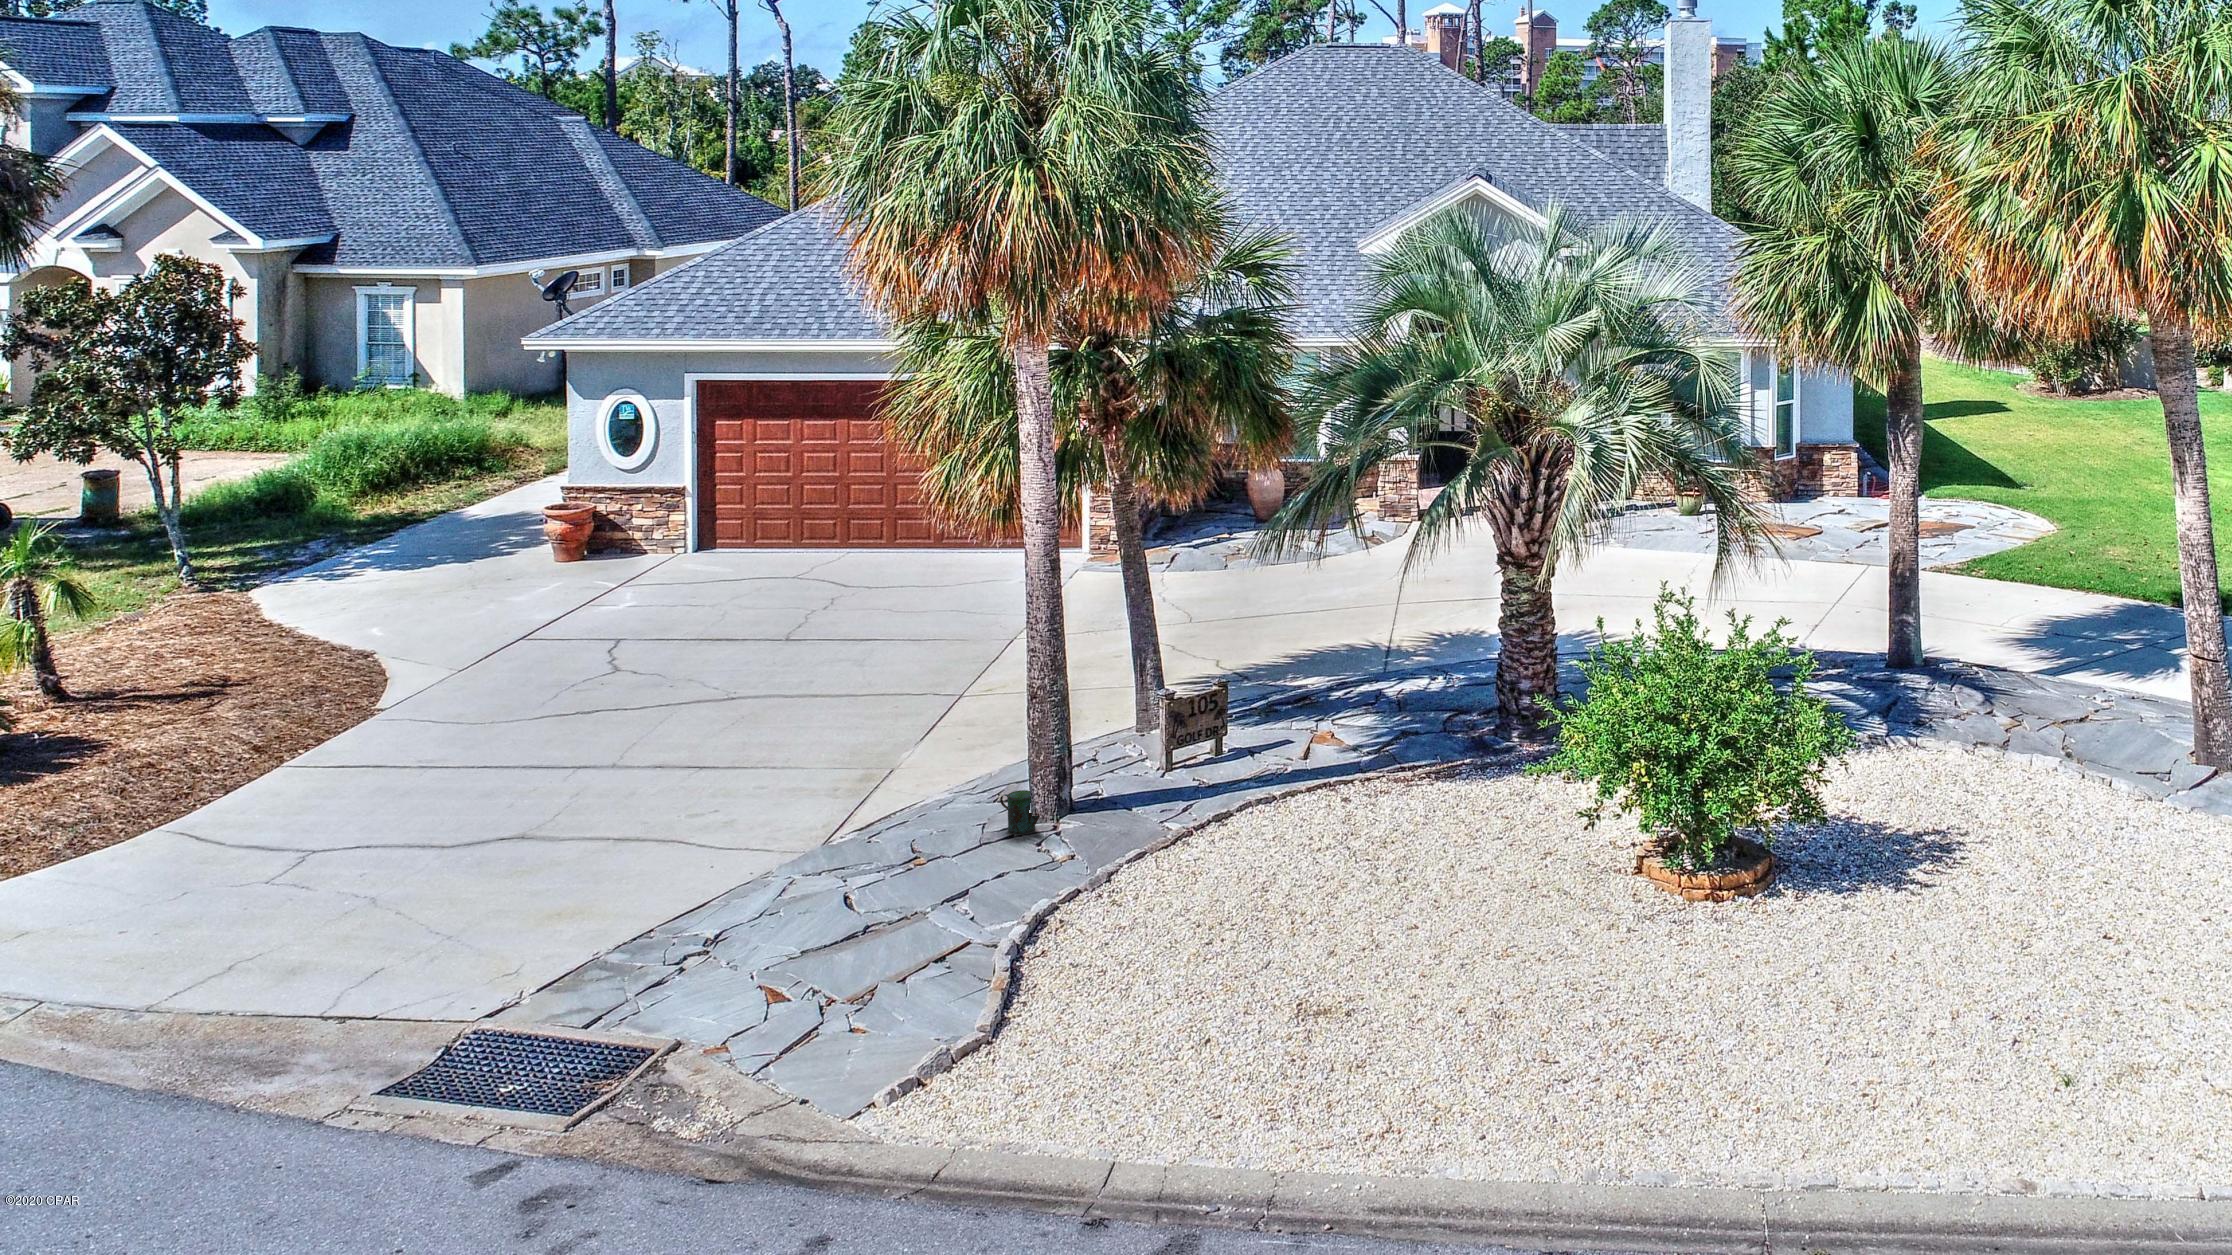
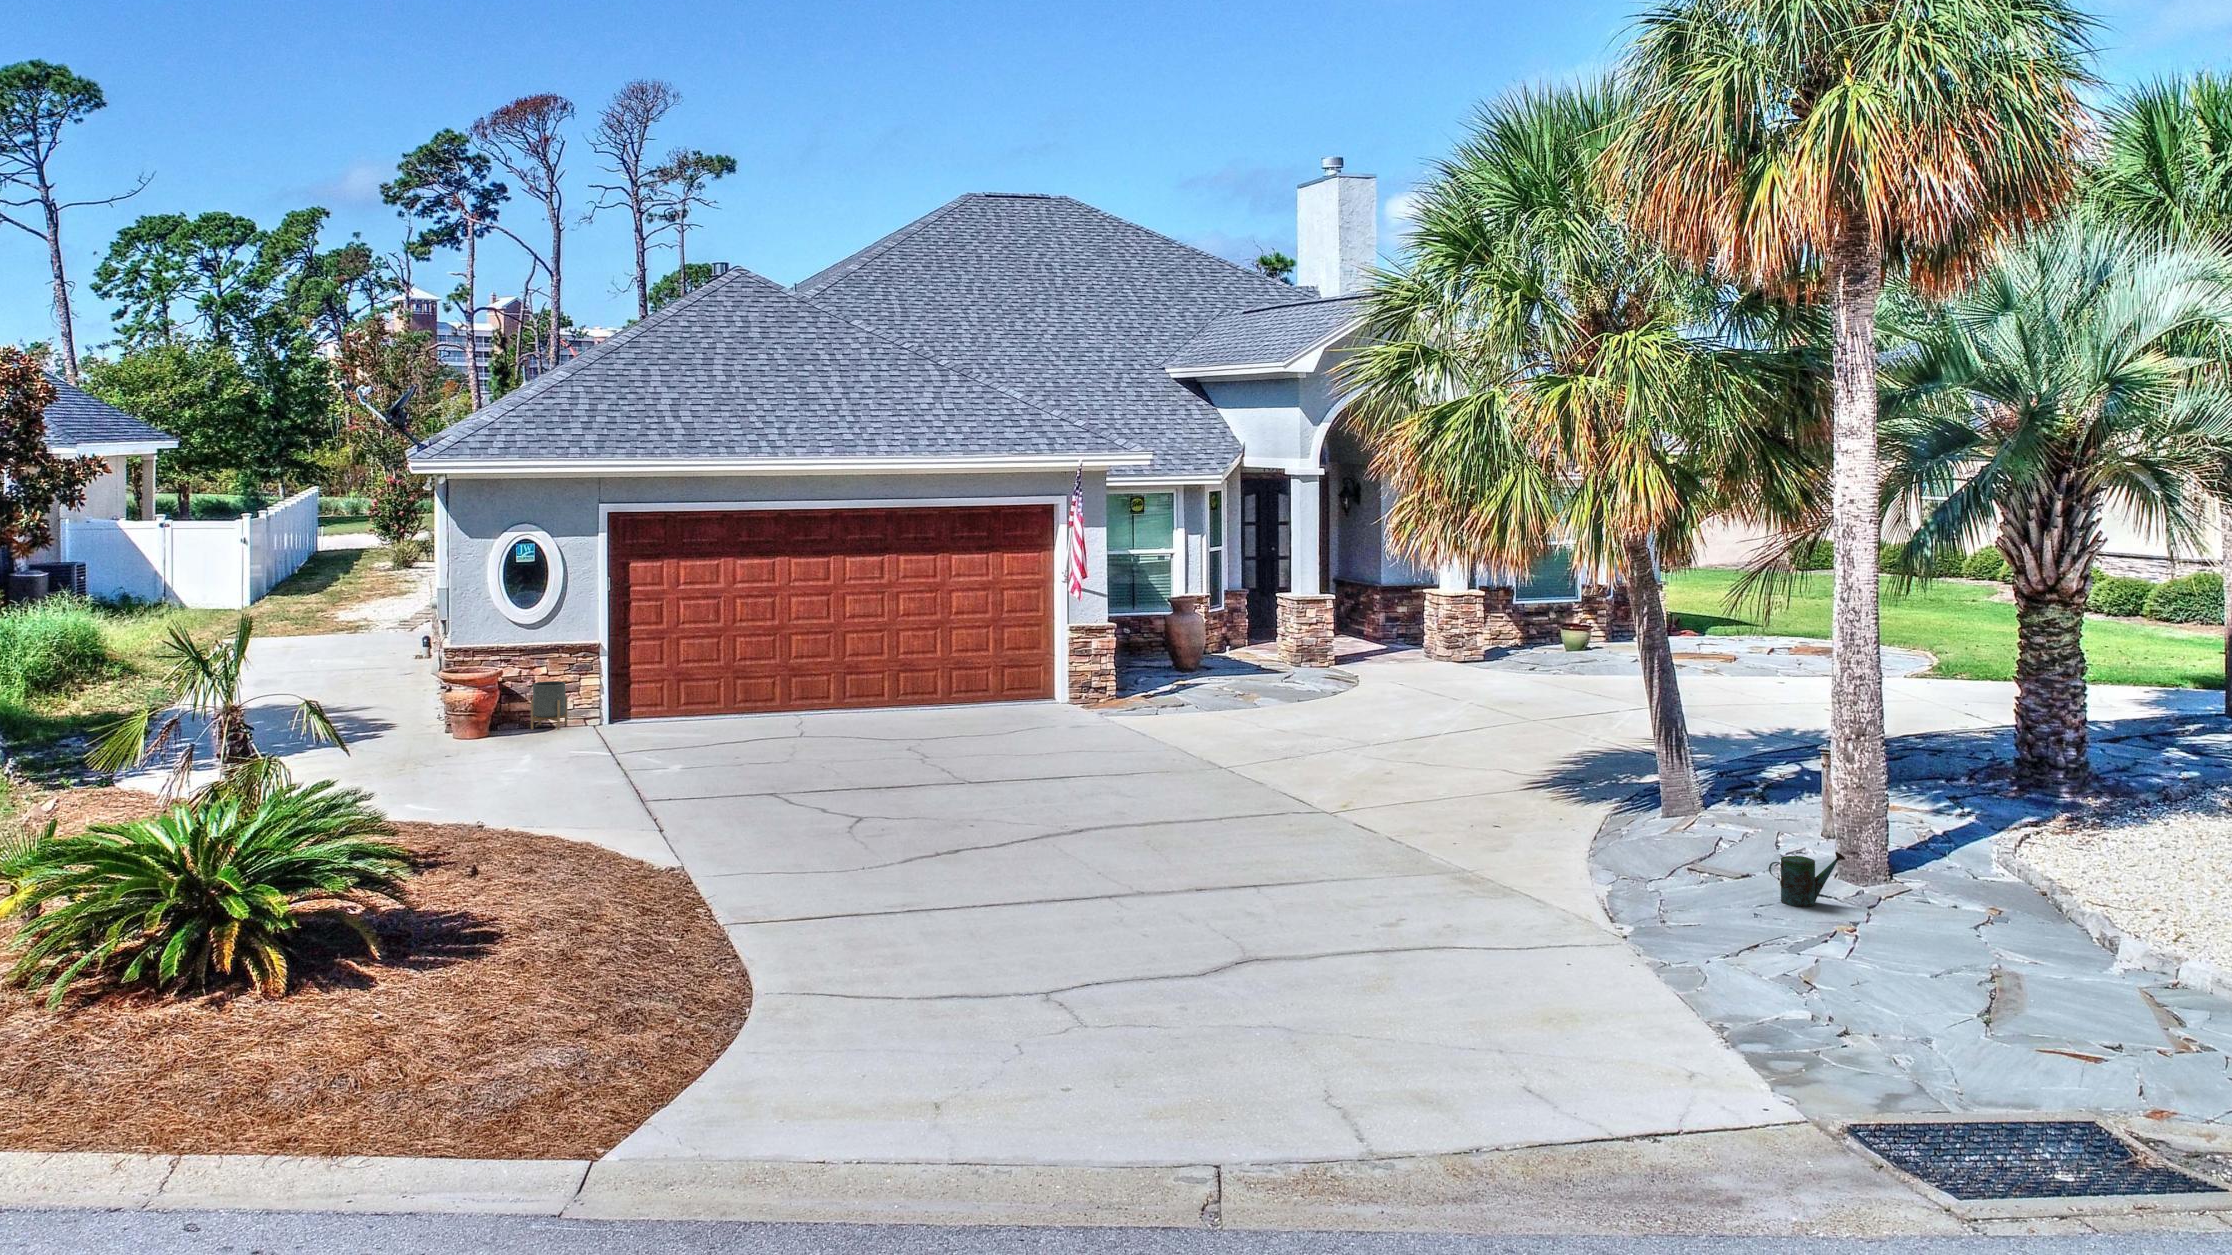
planter: none [618,516,655,555] -> present [531,681,567,729]

